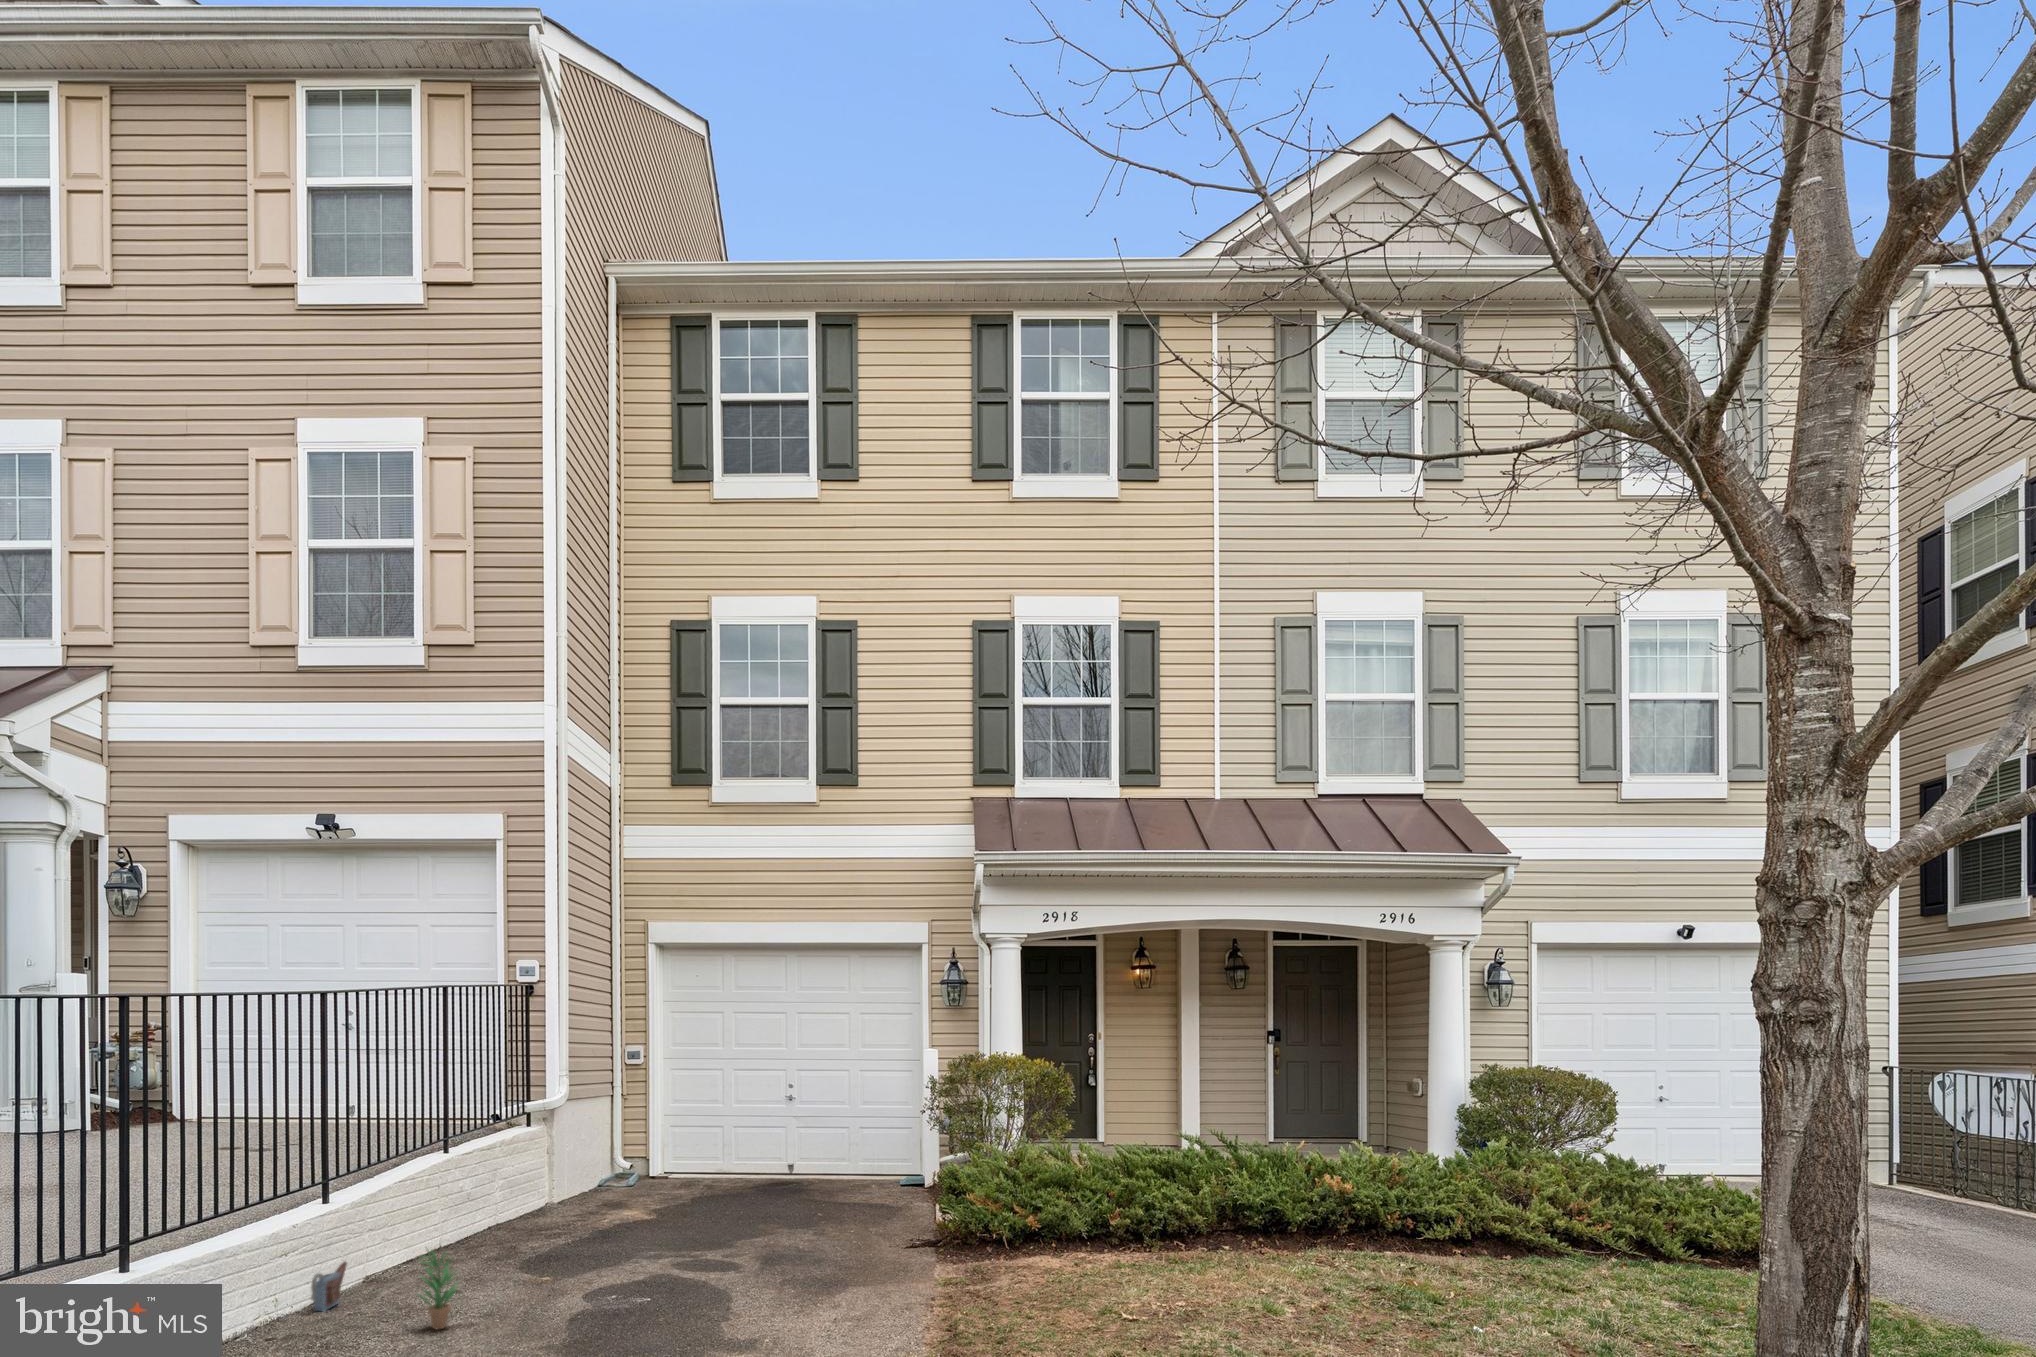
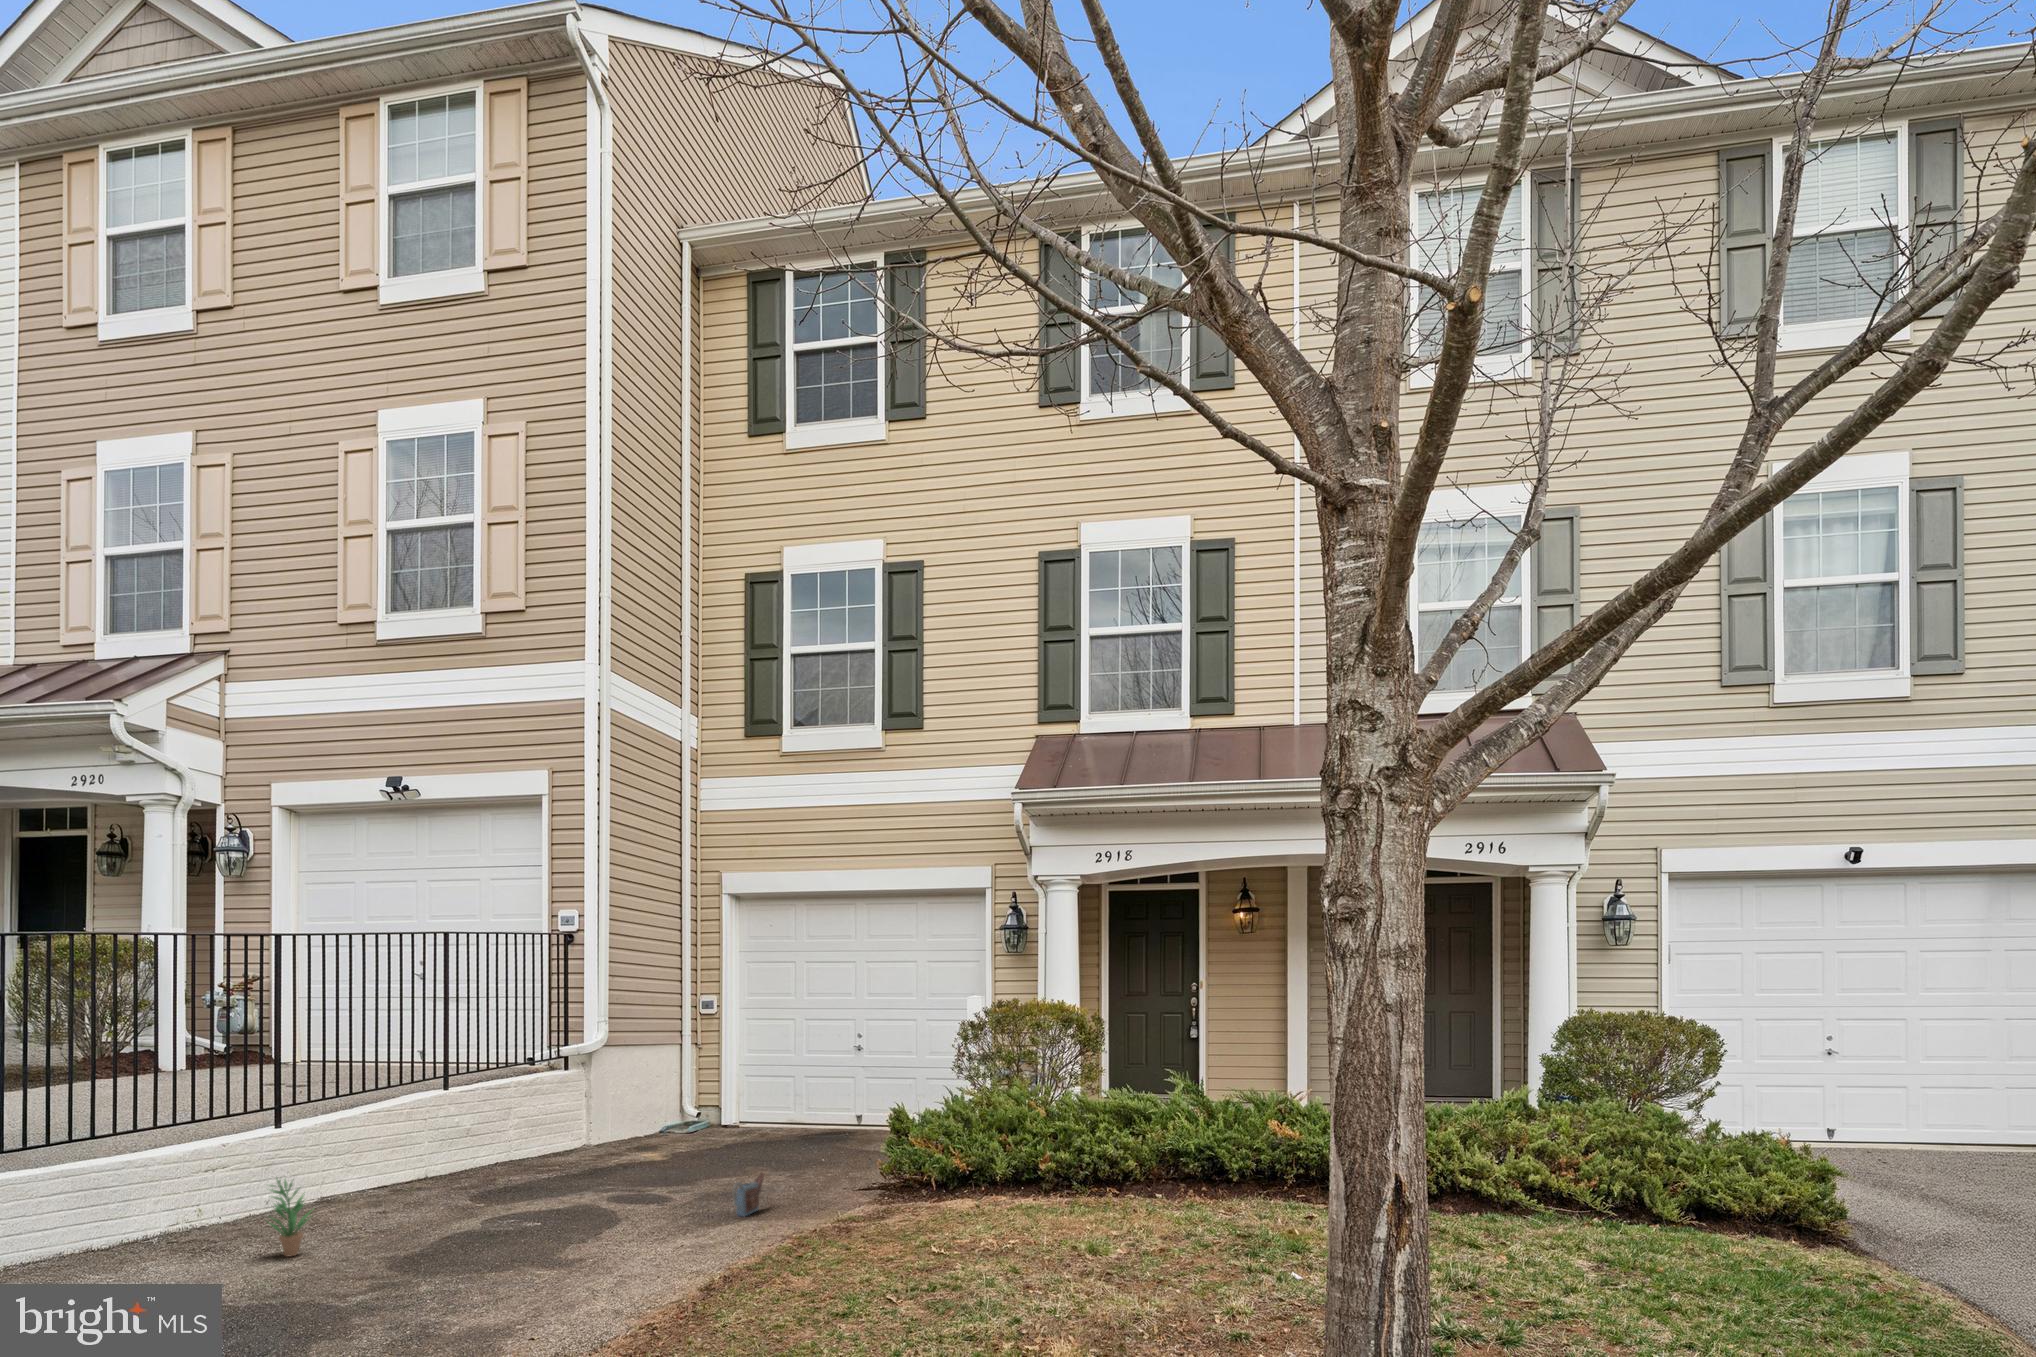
watering can: present [311,1262,347,1311] -> present [732,1173,764,1216]

